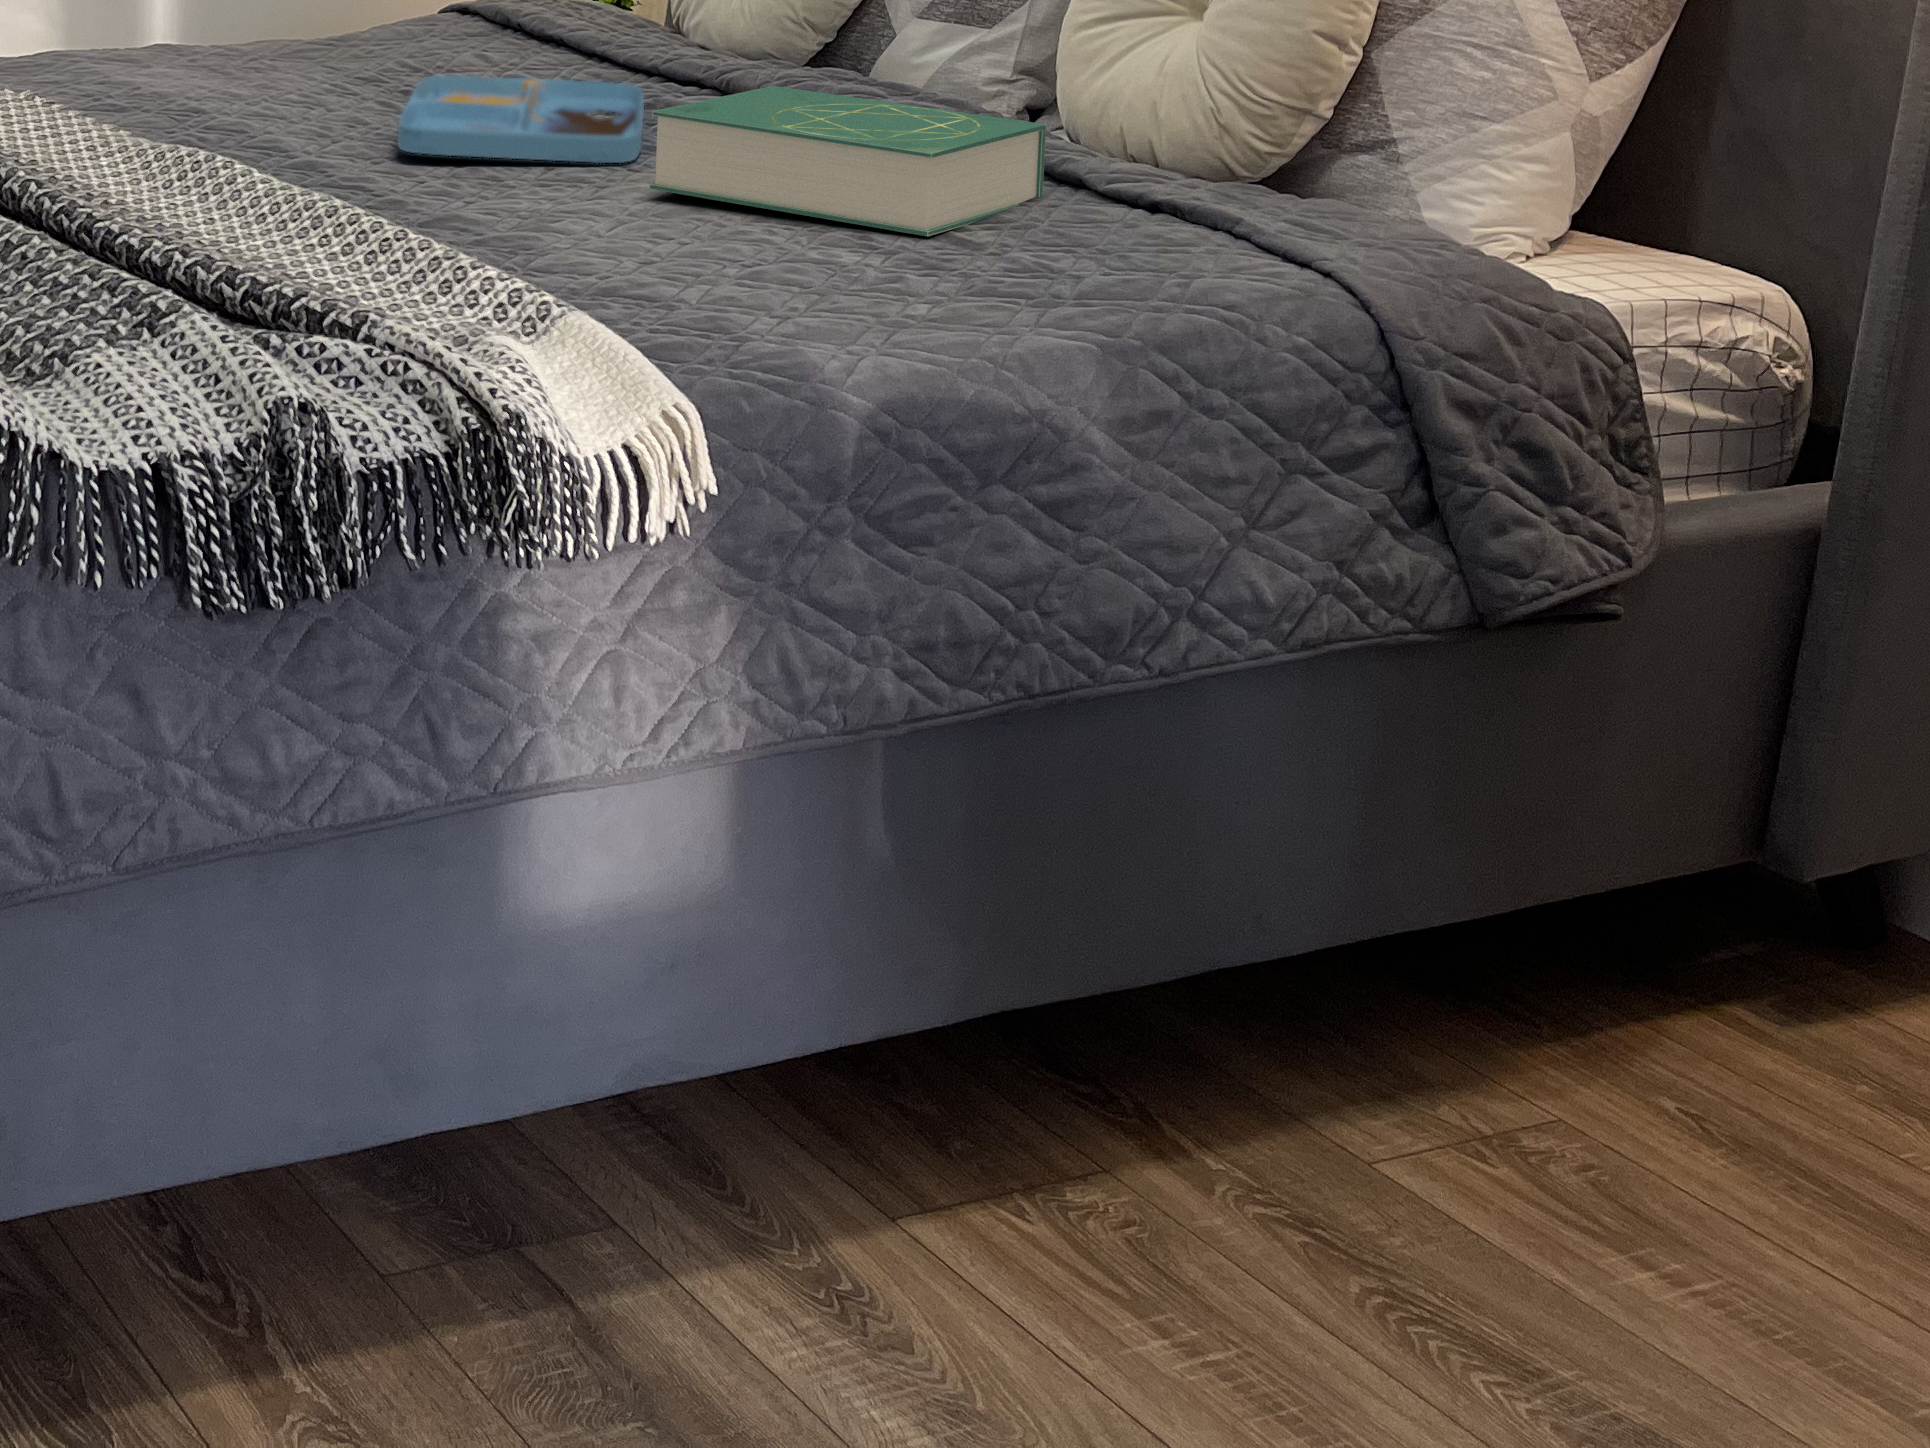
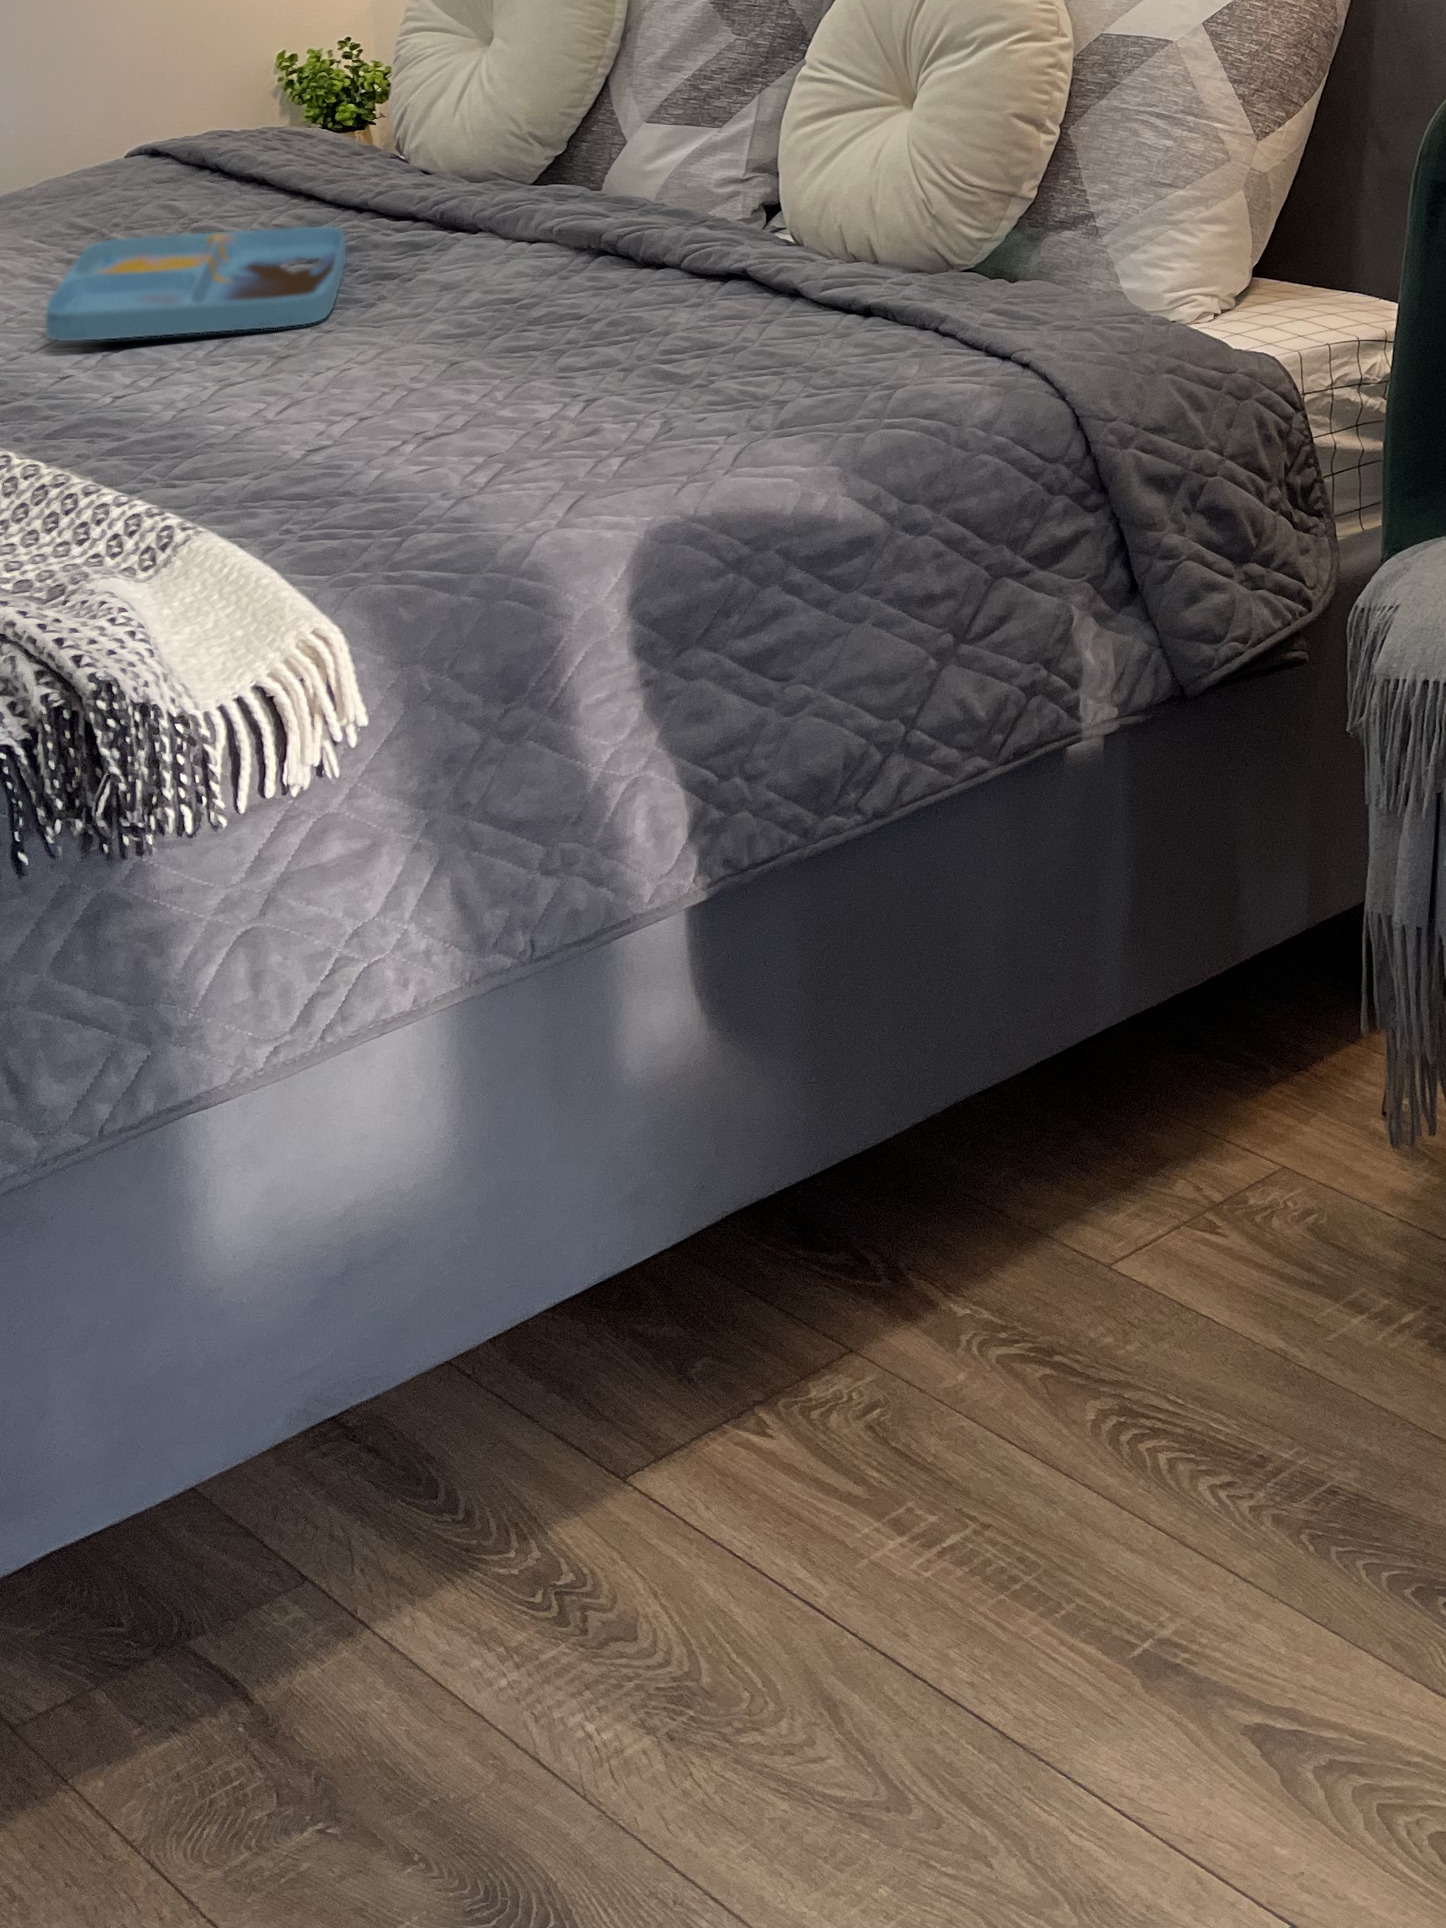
book: present [650,86,1046,236] -> none [328,222,754,376]

